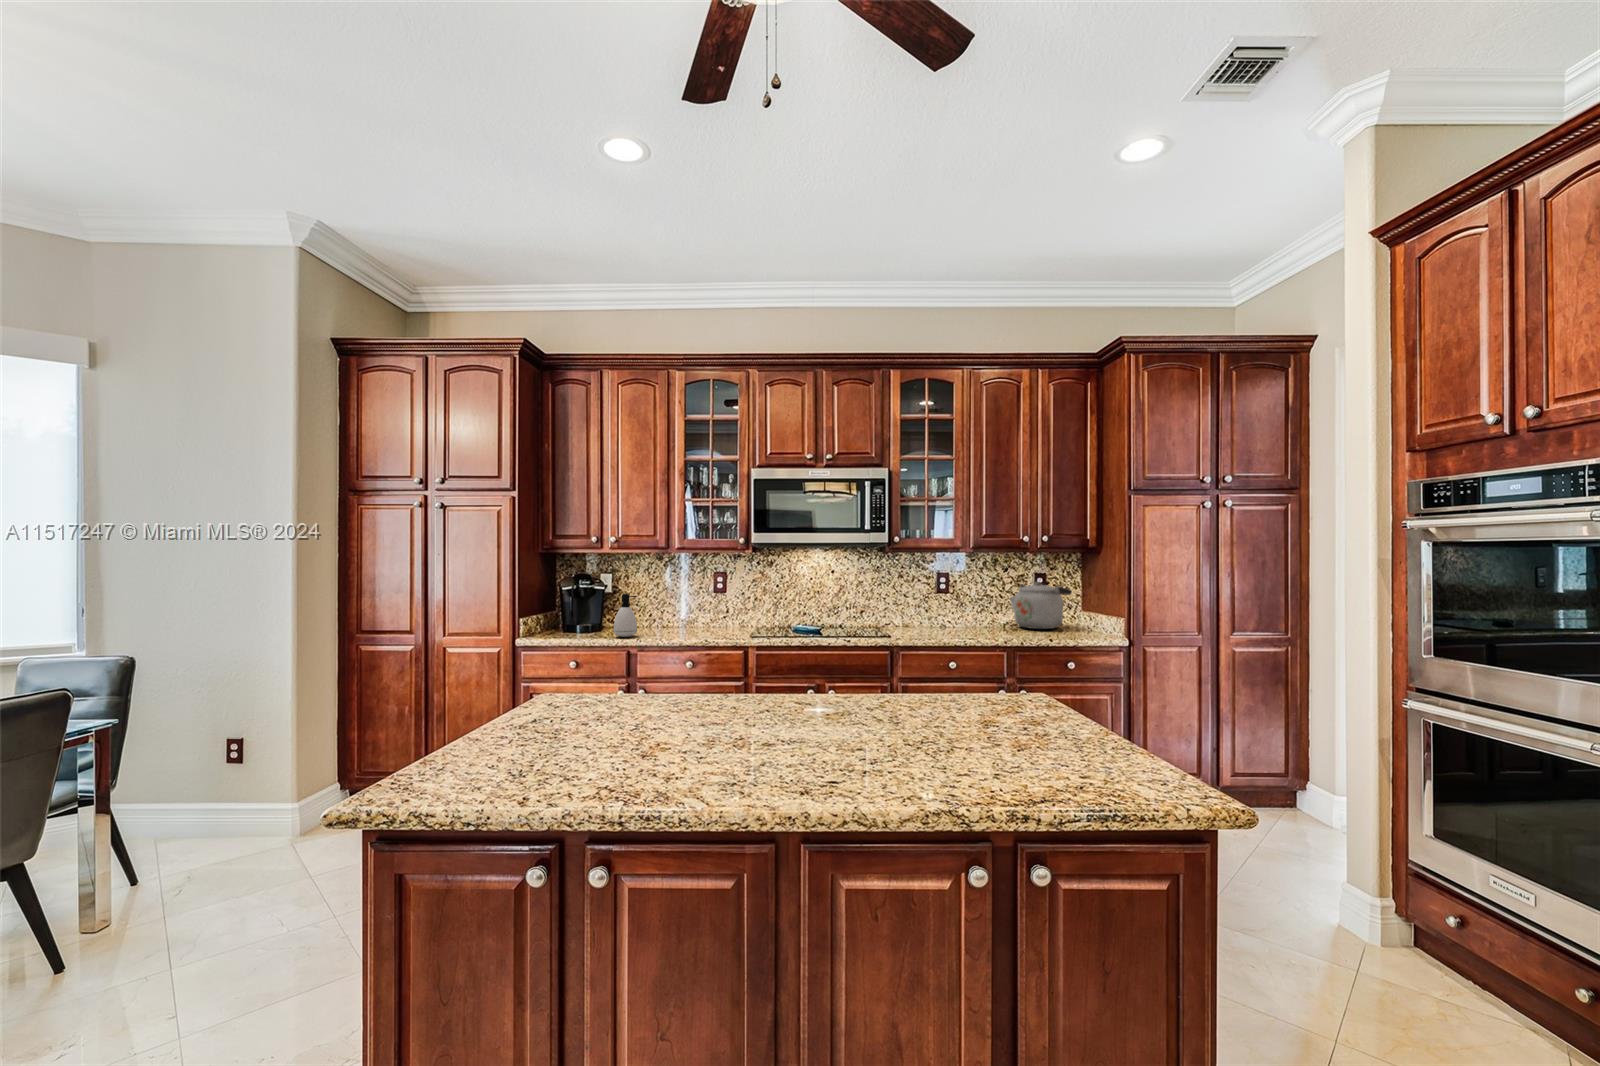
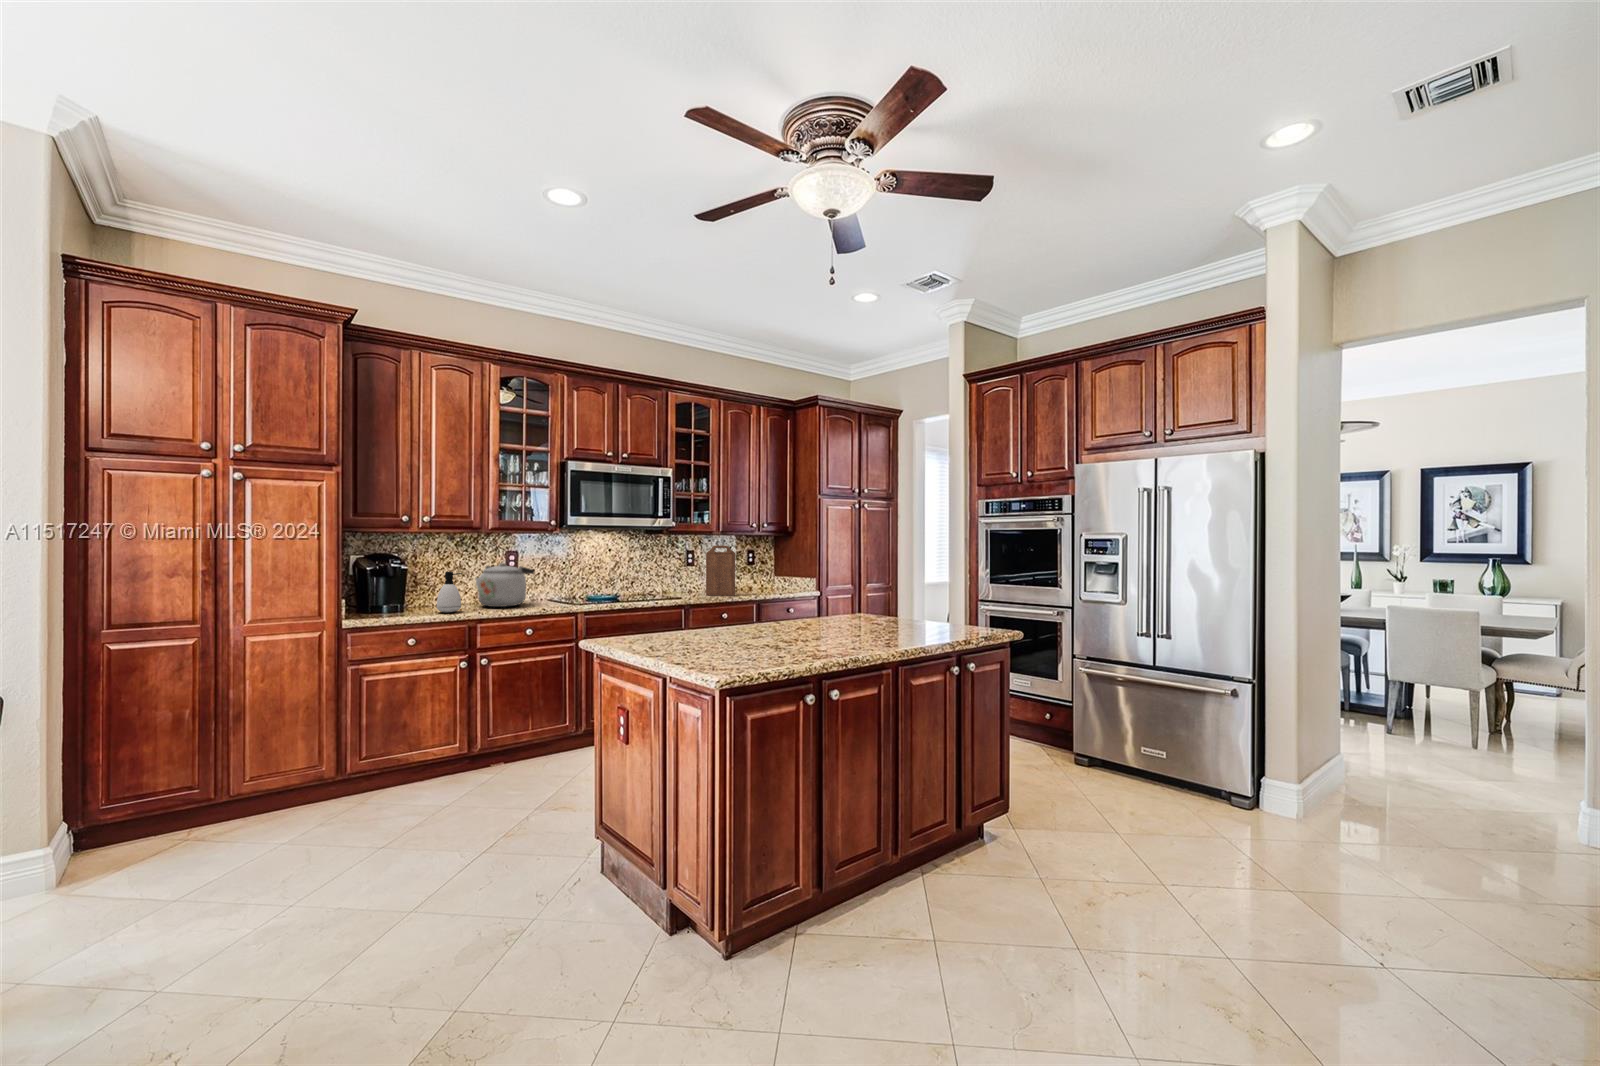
cutting board: none [940,567,978,638] -> present [706,545,735,595]
kettle: present [1010,582,1072,629] -> present [476,563,534,607]

